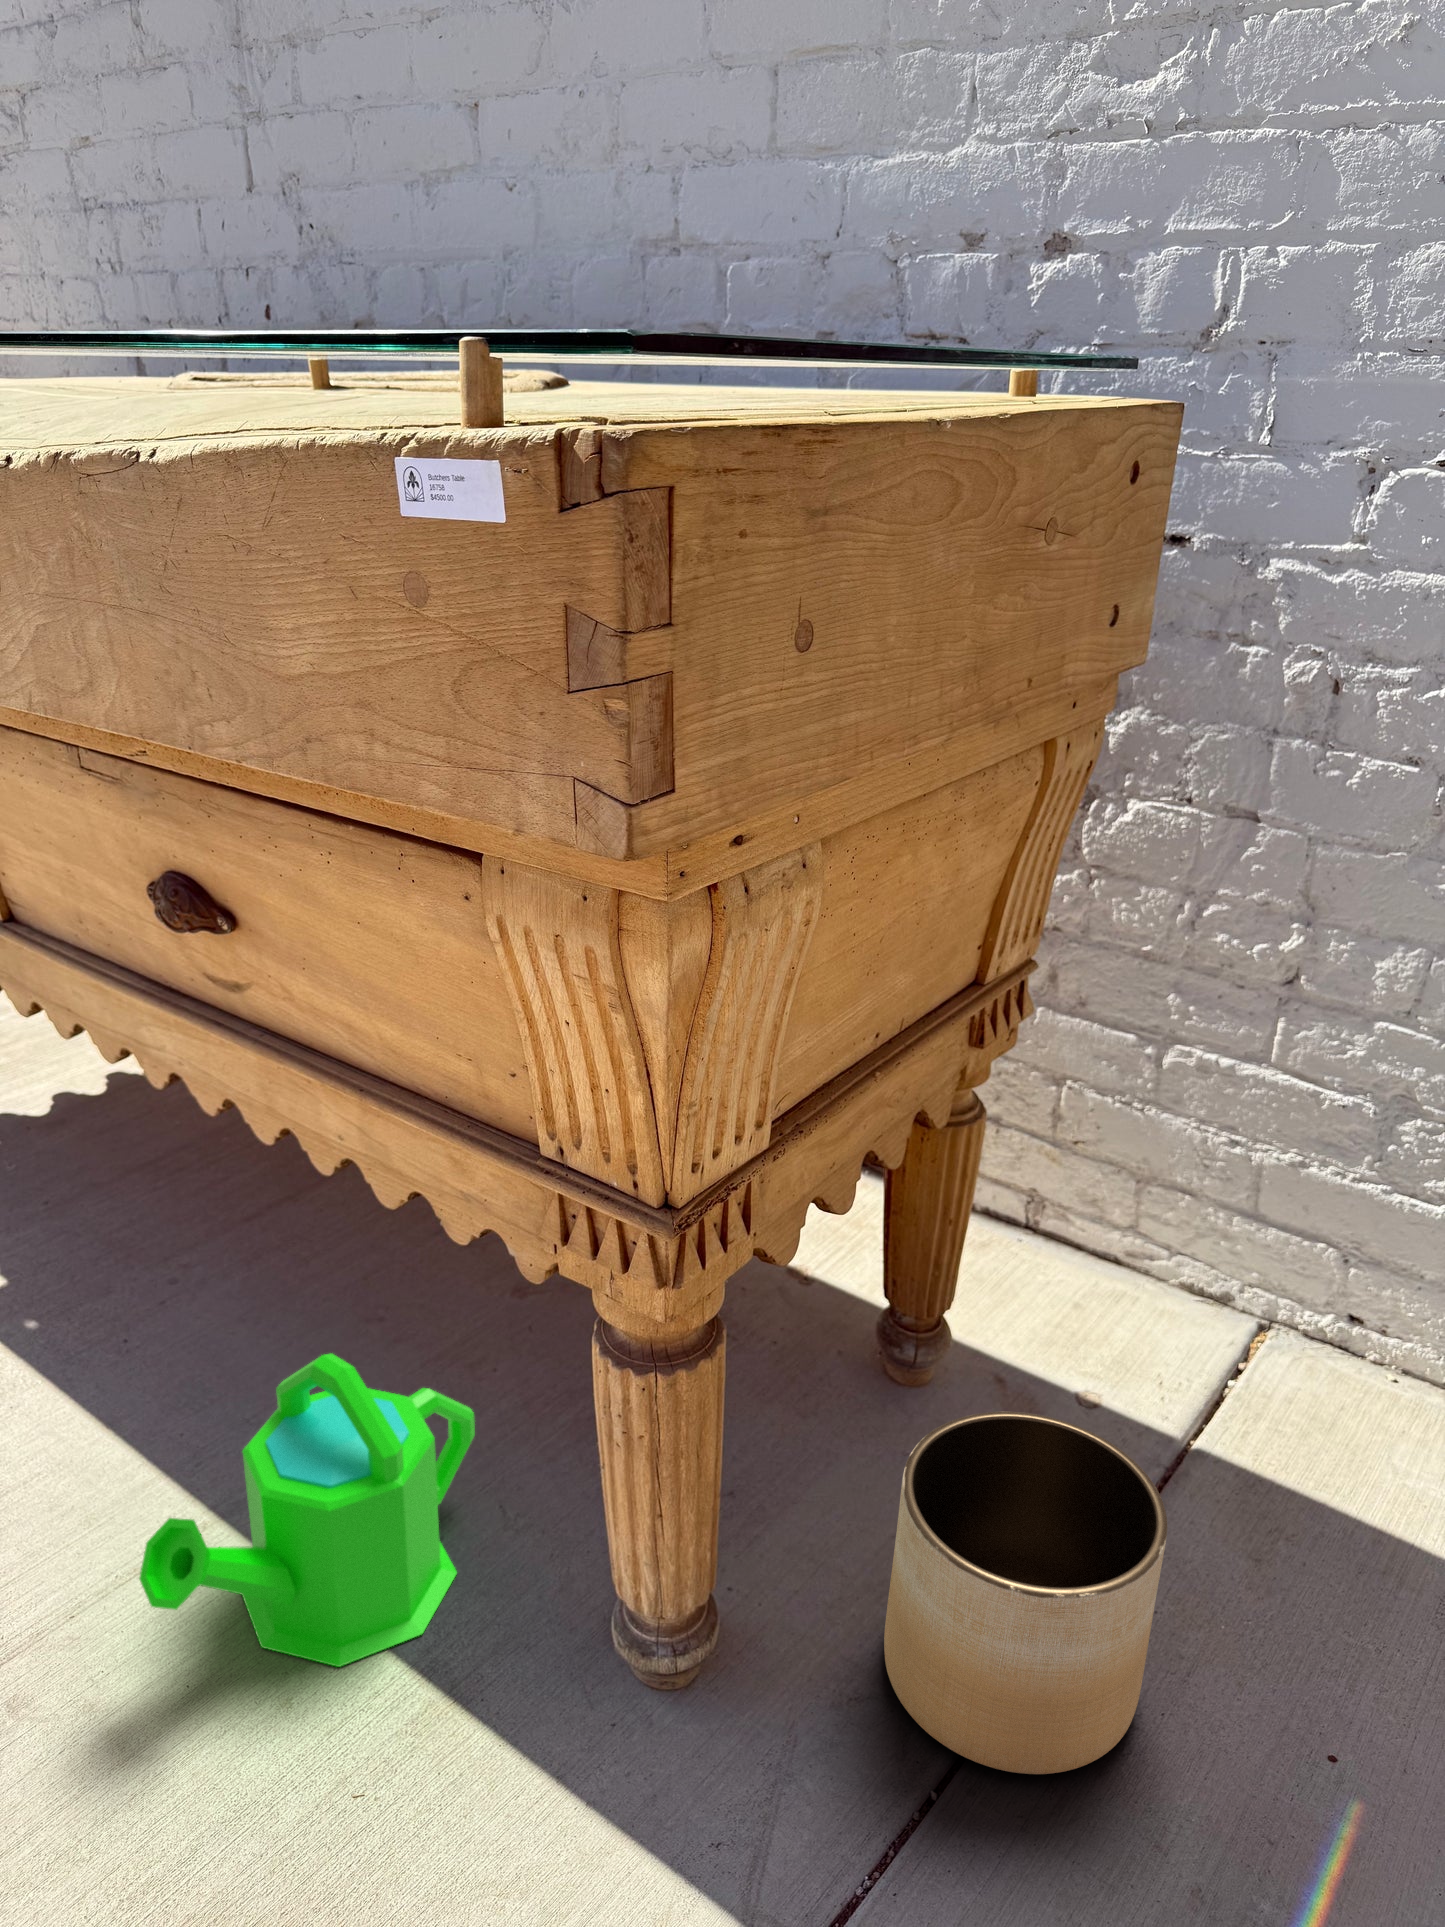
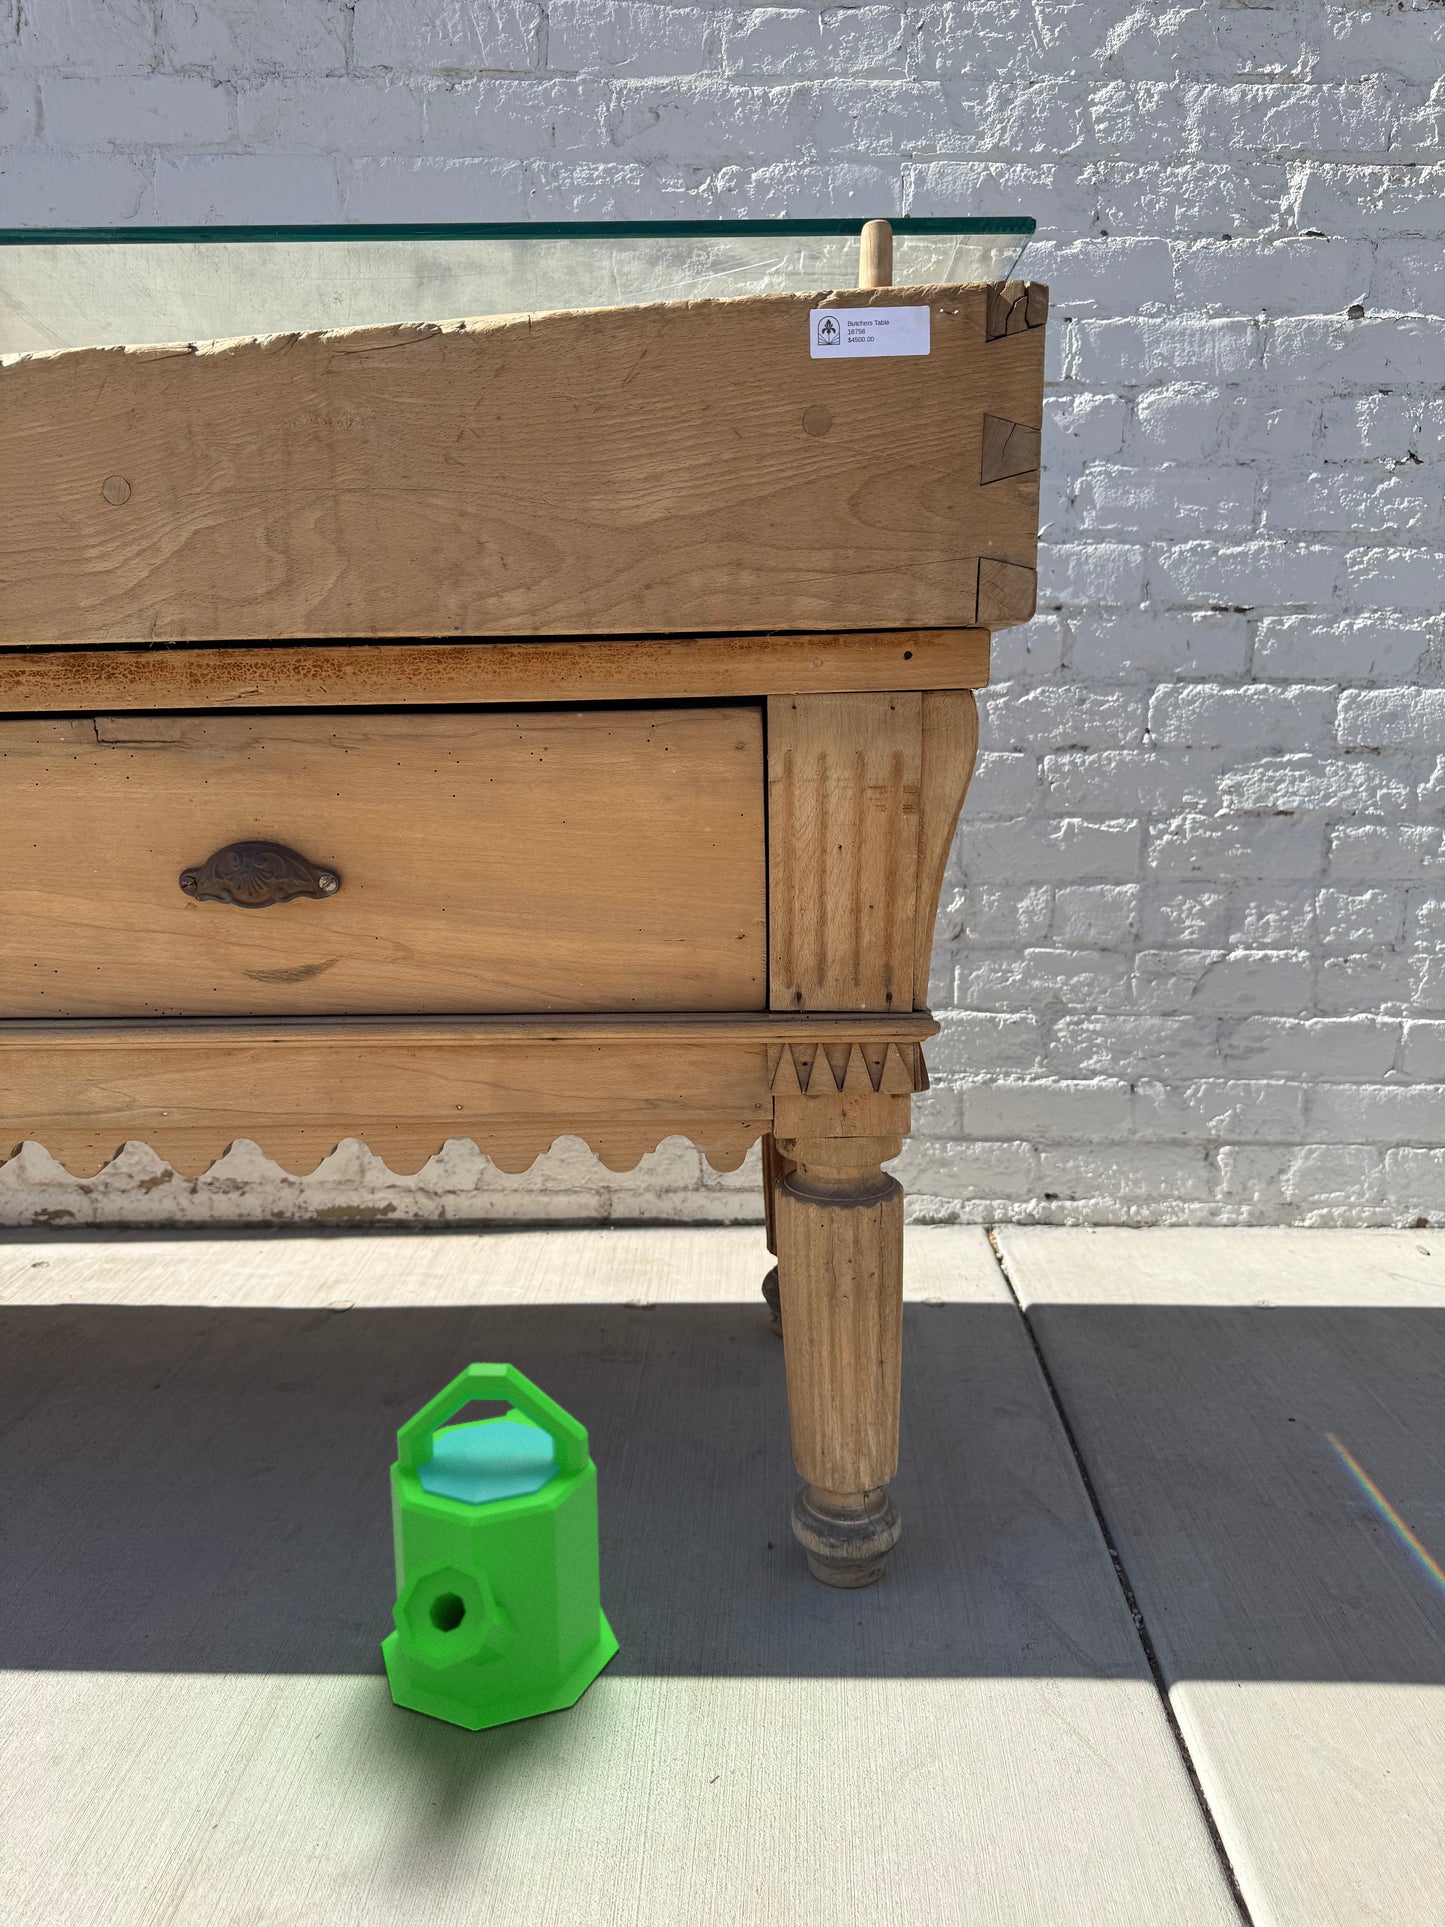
planter: present [884,1412,1167,1774] -> none [967,1242,1198,1519]

